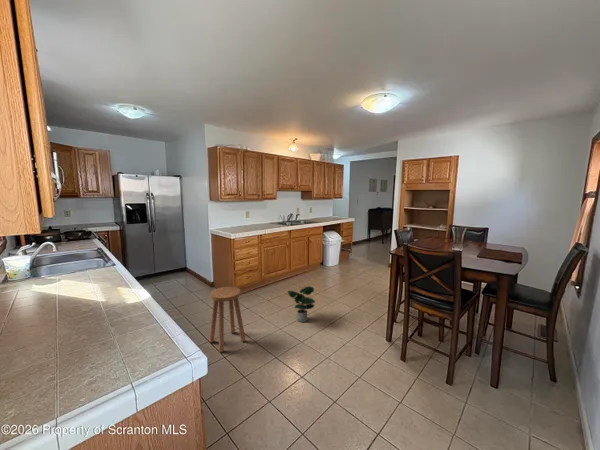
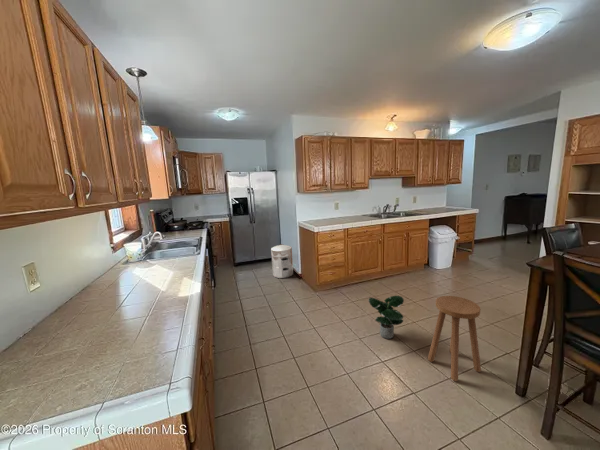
waste bin: none [178,253,203,289] -> present [271,244,293,278]
stool: present [209,287,245,352] -> present [428,296,481,381]

